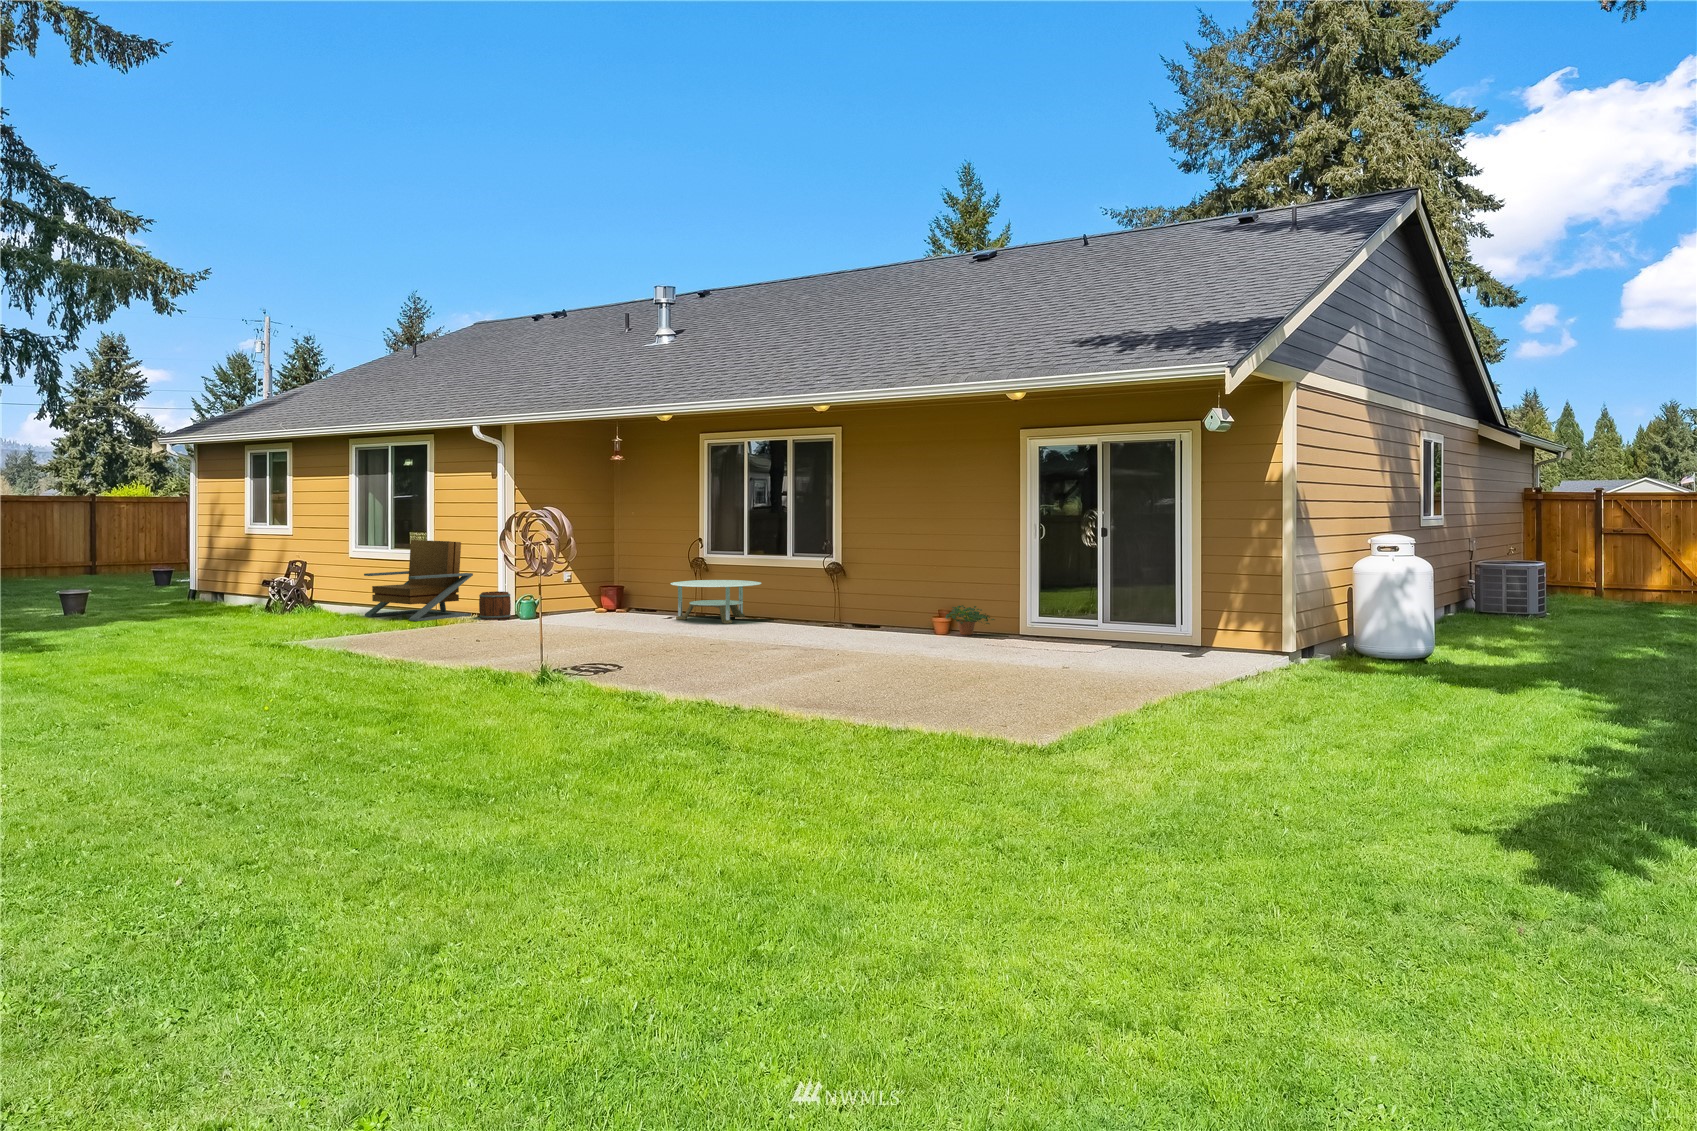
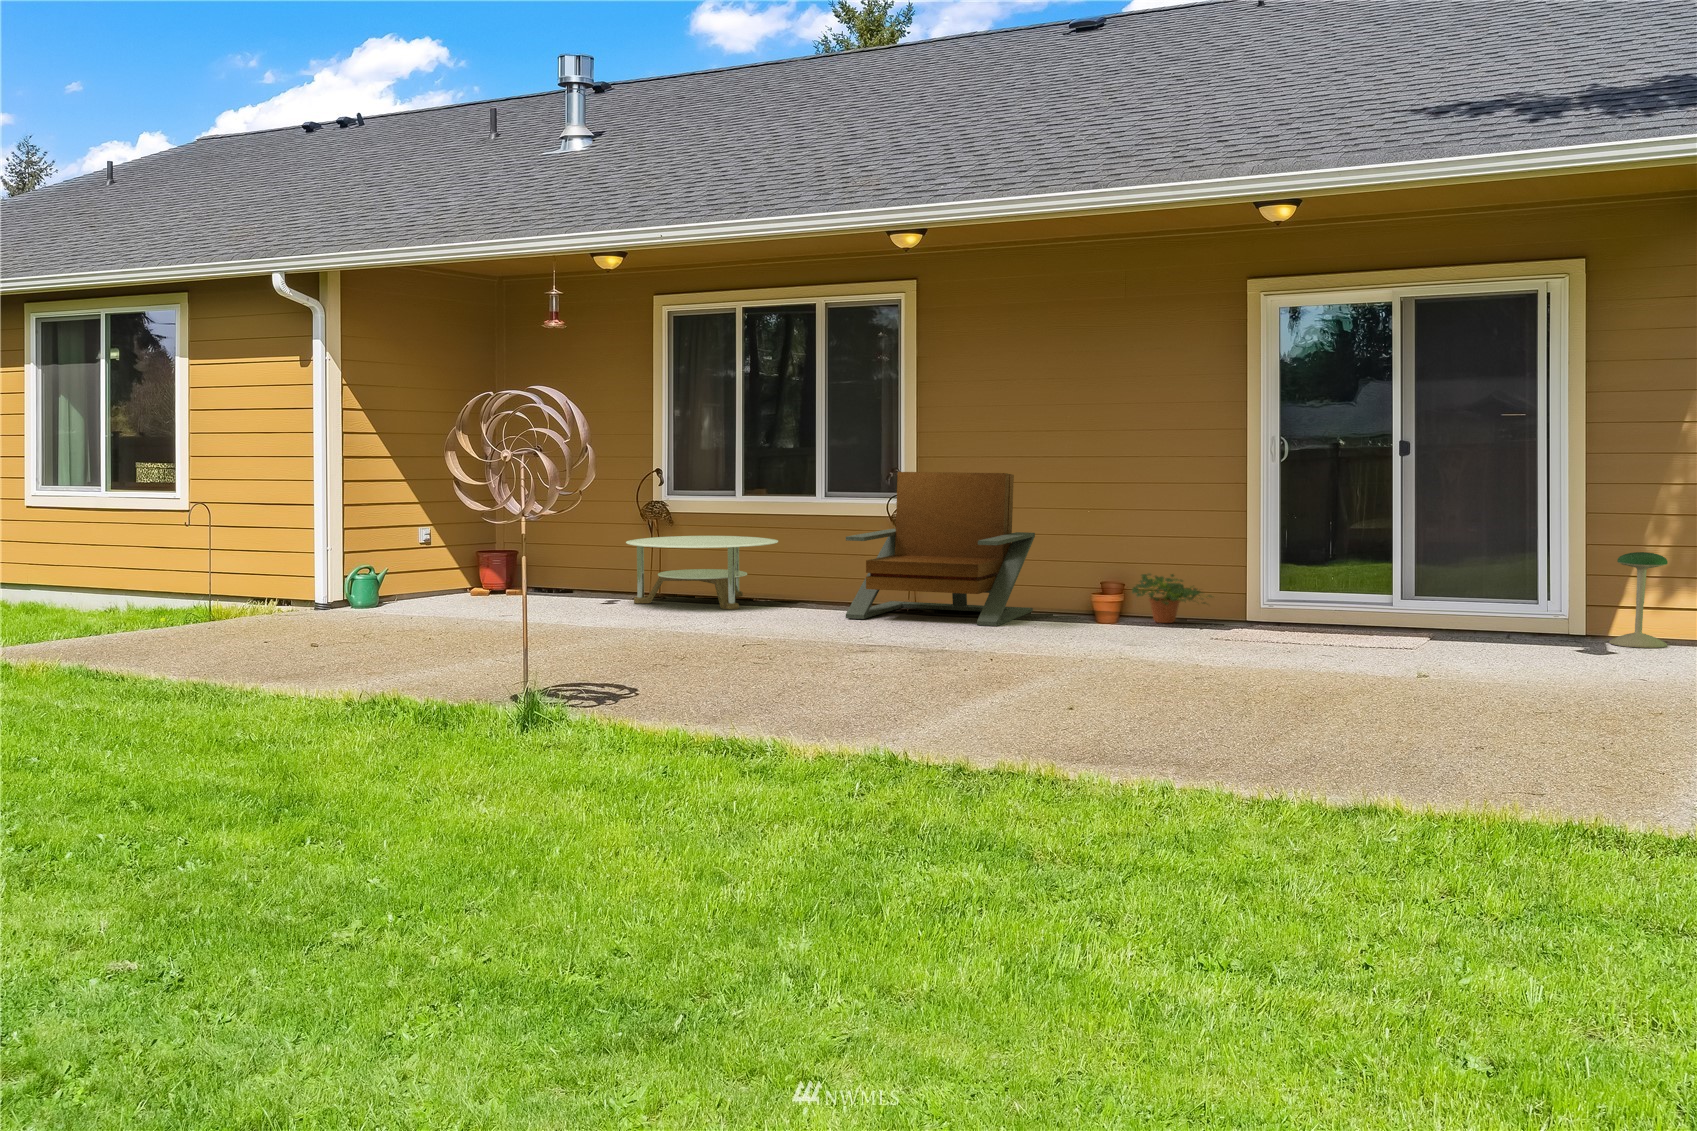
lounge chair: present [364,540,473,621] -> present [846,472,1035,626]
bucket: present [479,591,511,620] -> none [285,560,340,609]
stool: none [1204,596,1236,652] -> present [1609,552,1668,648]

